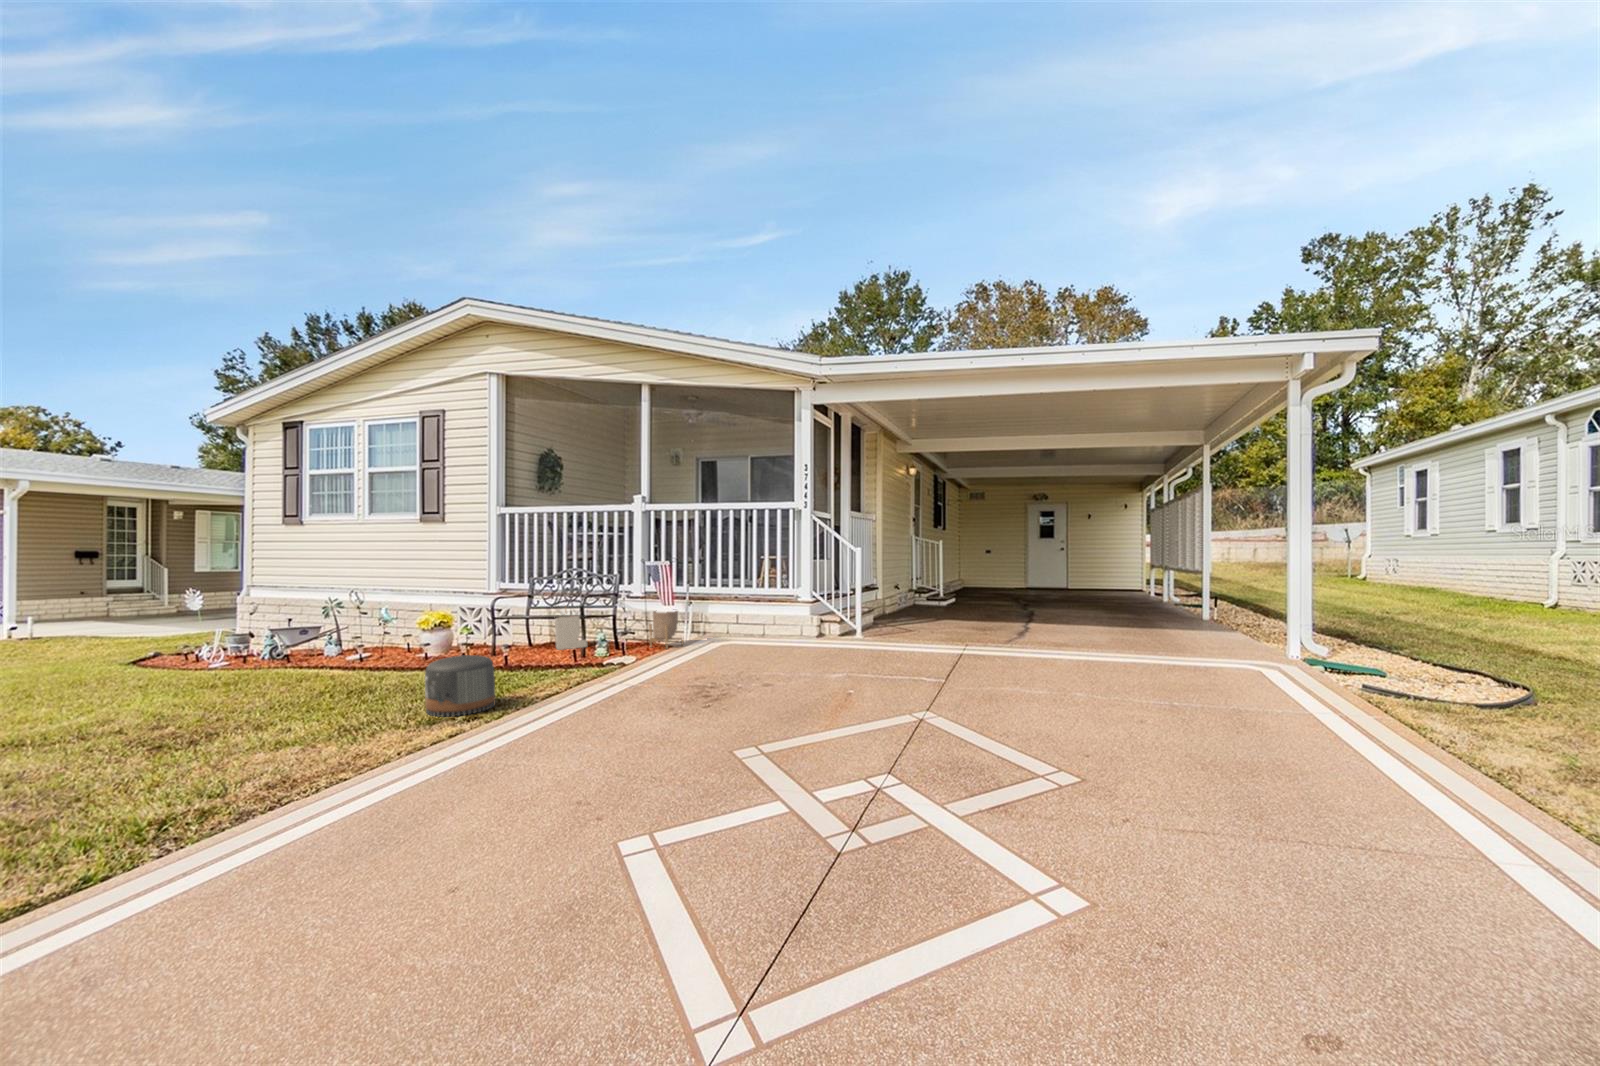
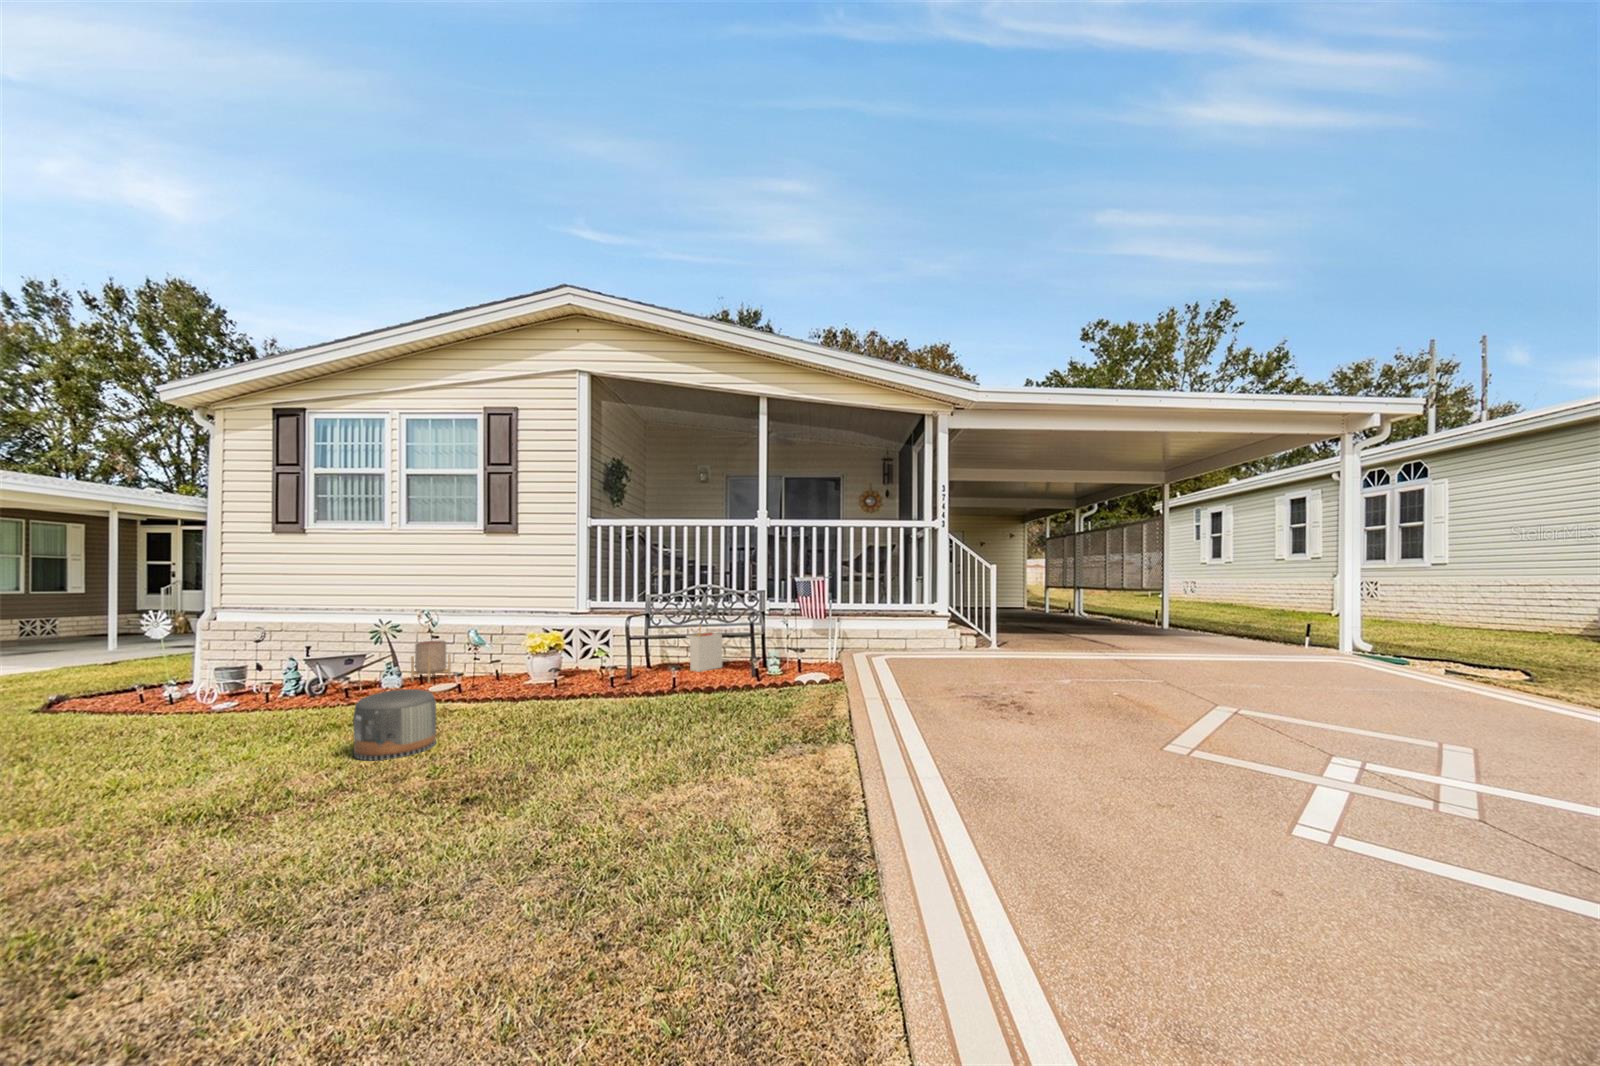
planter: present [649,611,683,649] -> present [411,641,451,683]
pouf: present [425,655,495,717] -> present [354,689,436,761]

